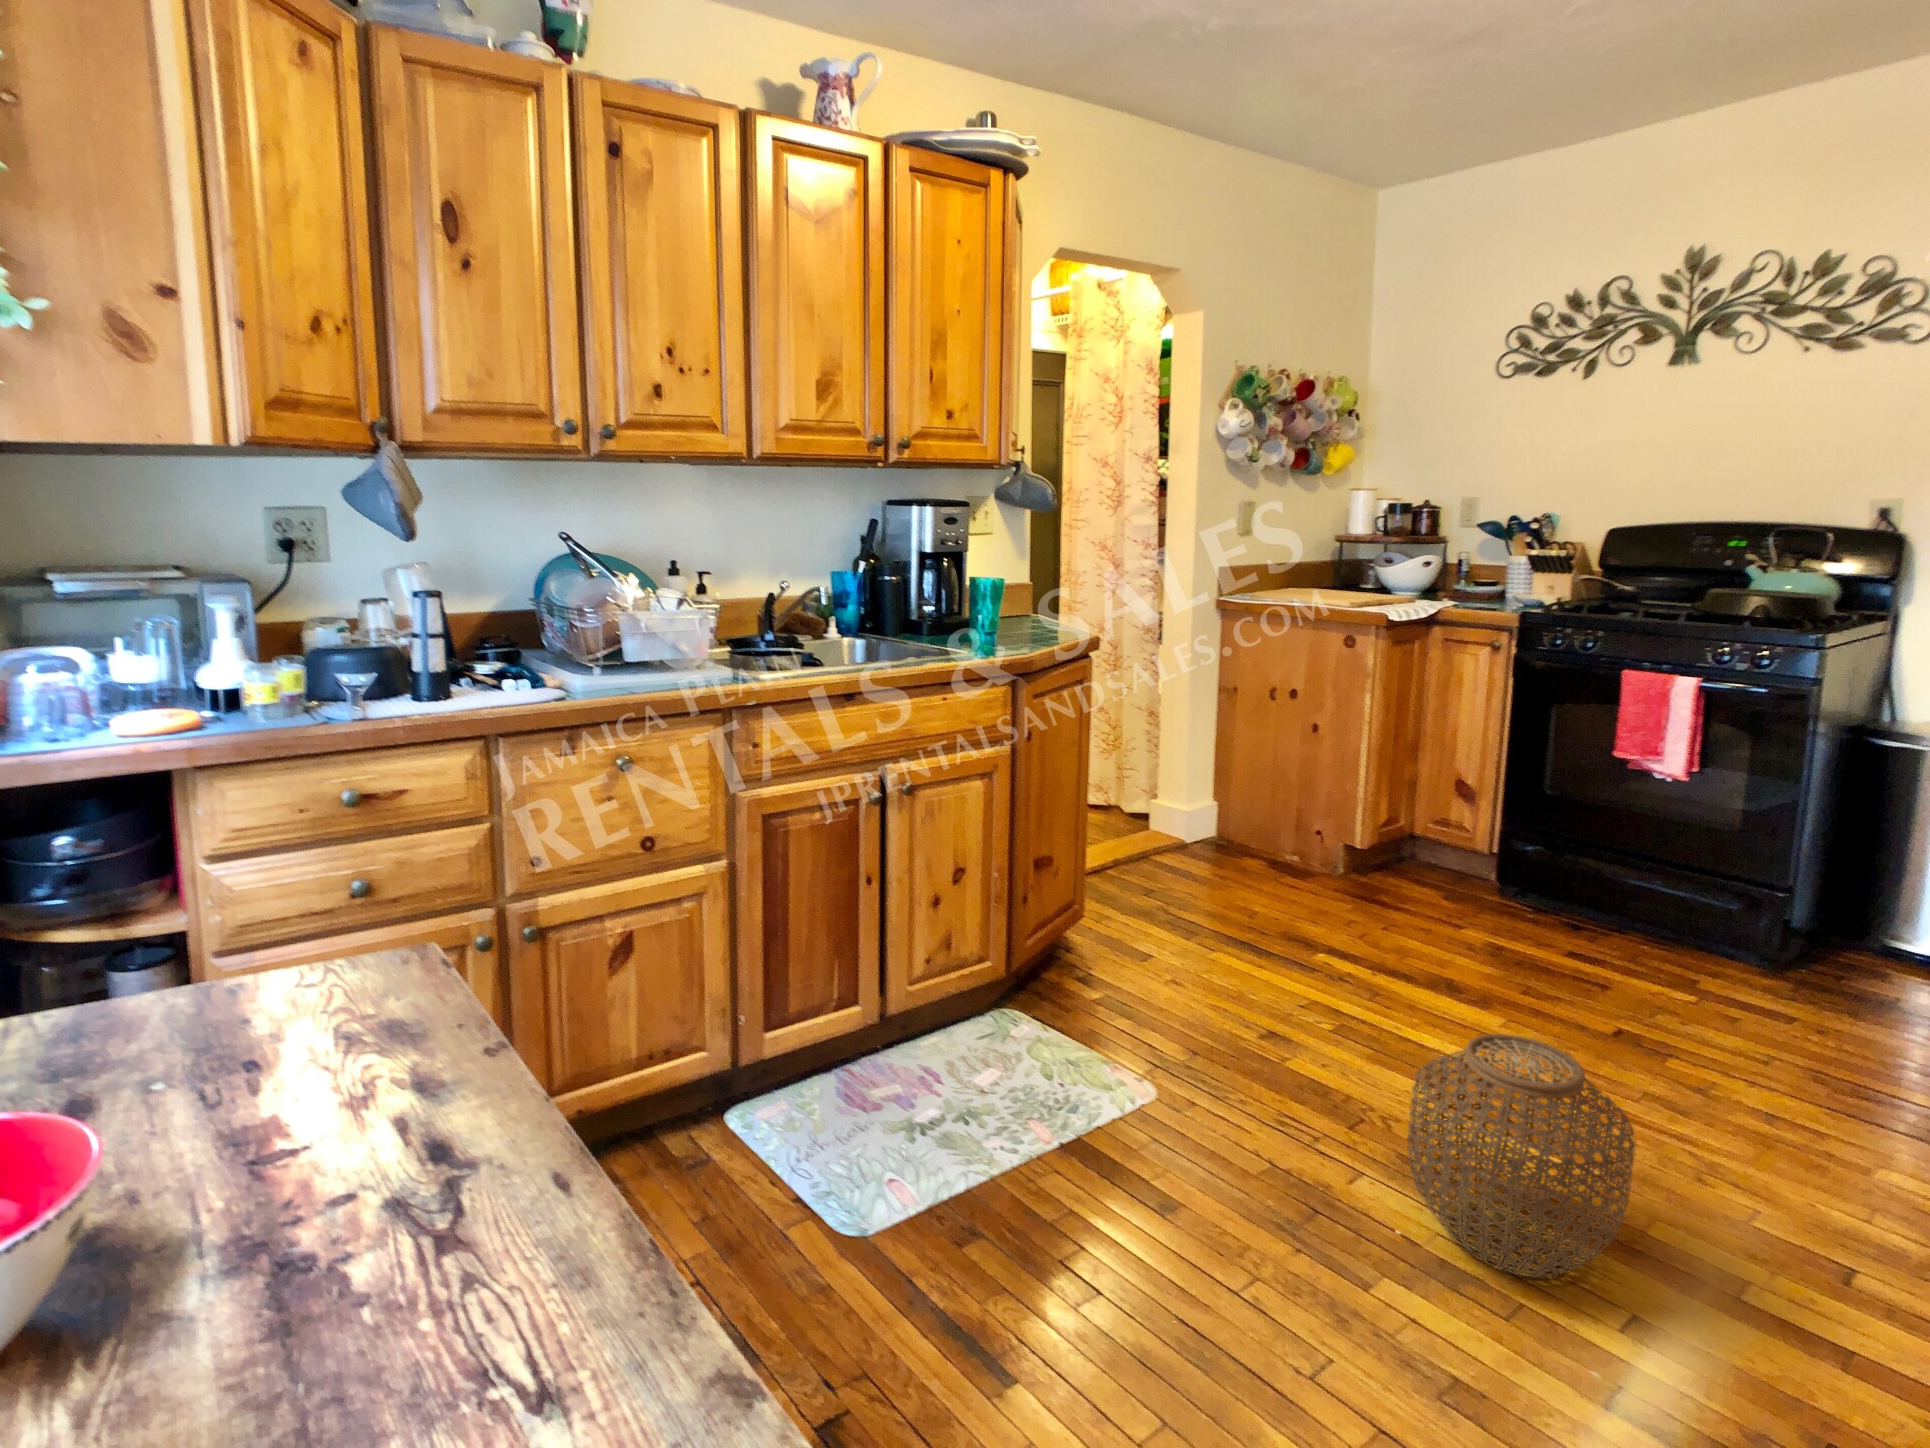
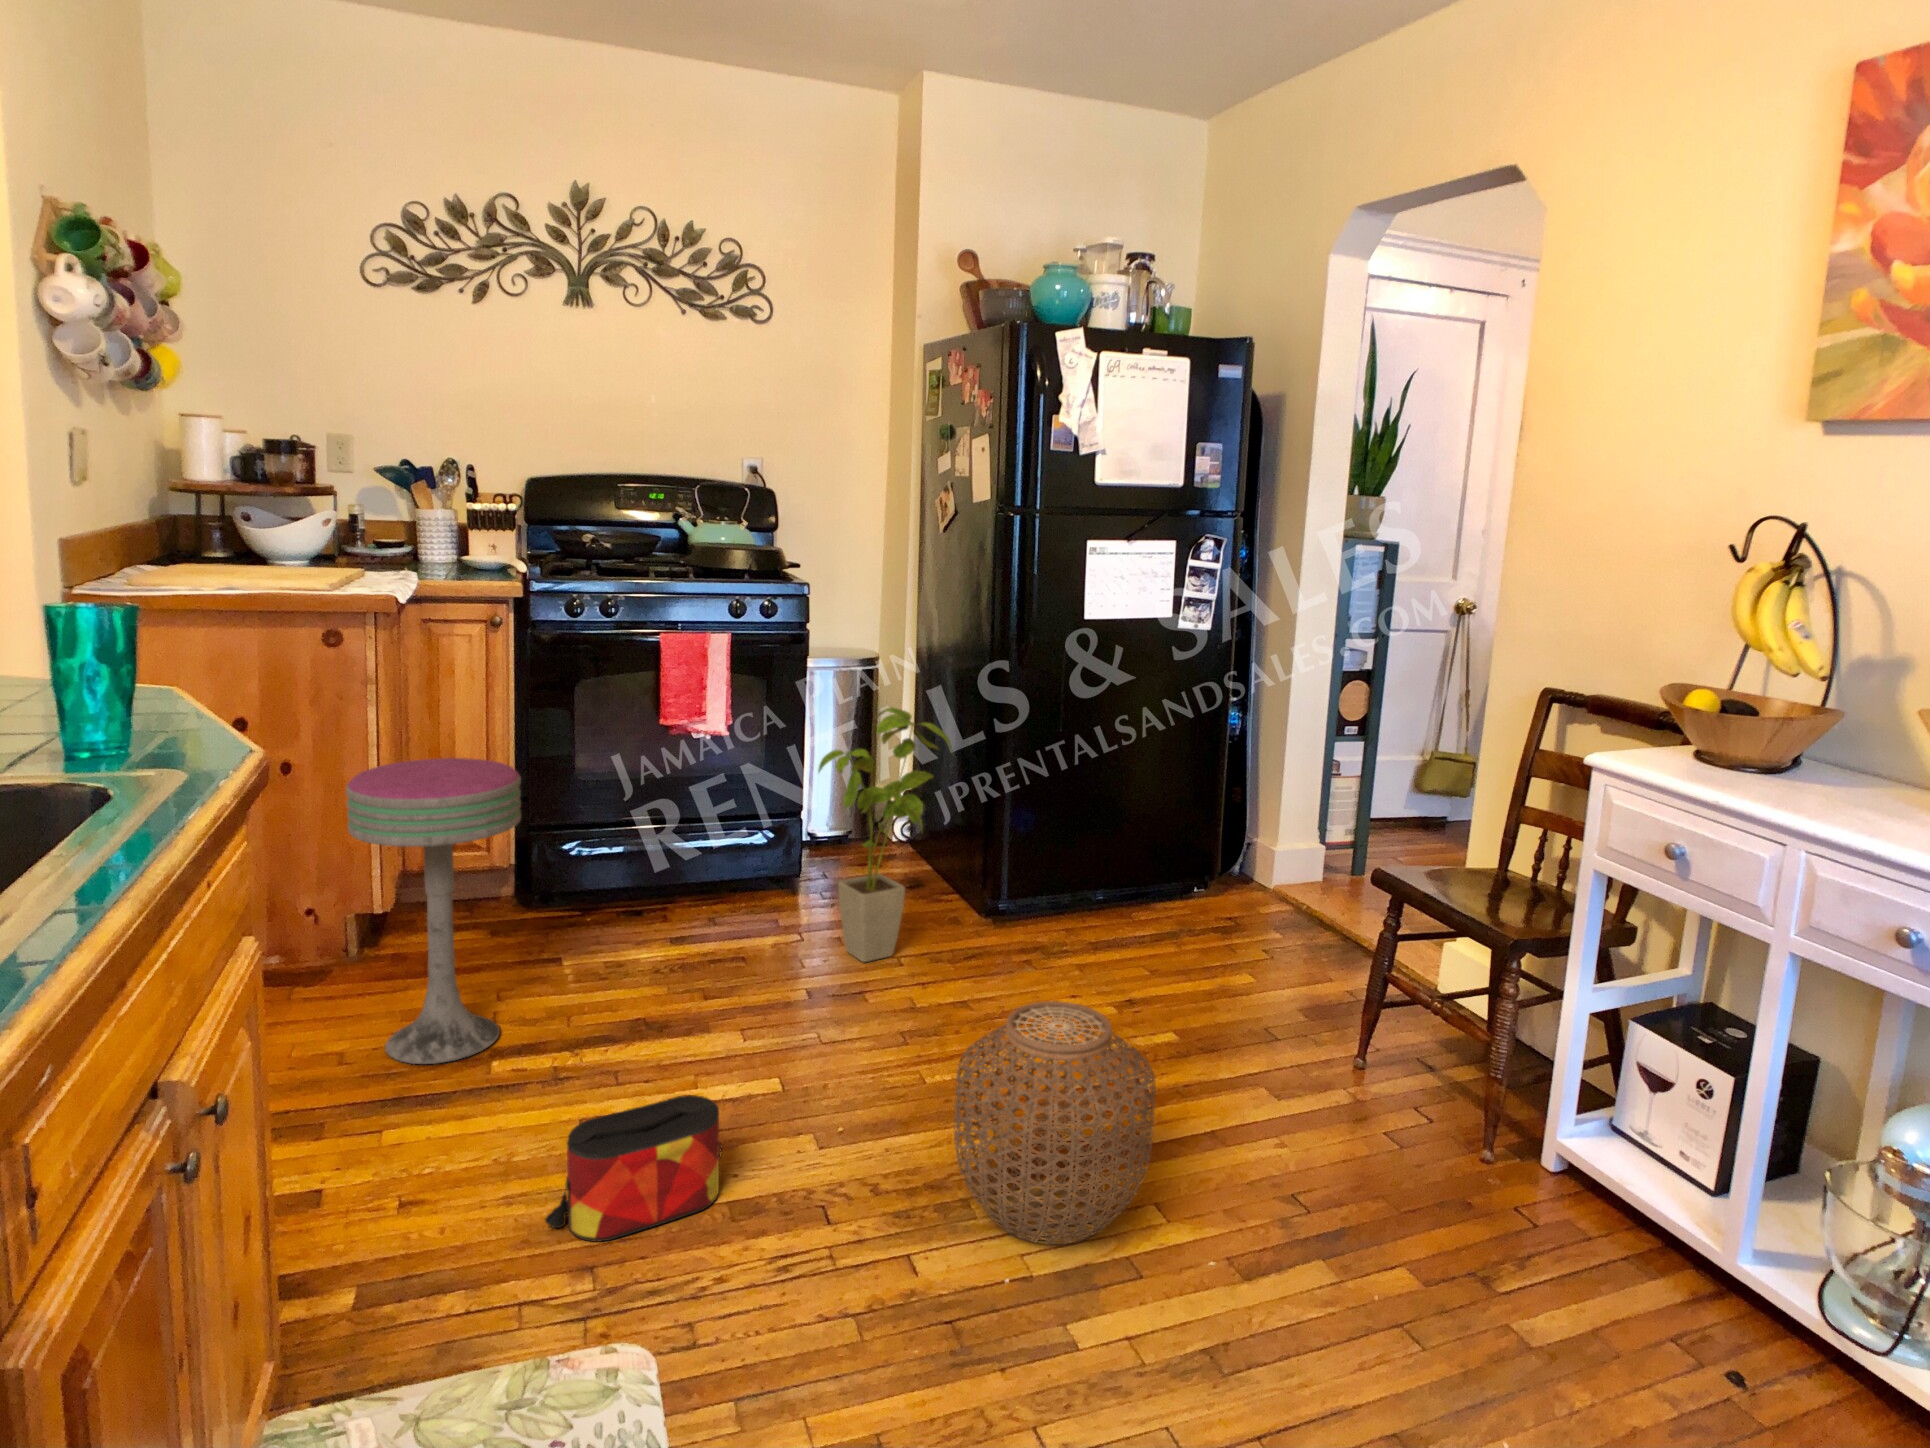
bar stool: none [1269,731,1387,945] -> present [346,758,521,1064]
house plant: none [1696,779,1889,1054] -> present [818,707,953,962]
bag: none [1209,973,1335,1075] -> present [545,1095,722,1242]

